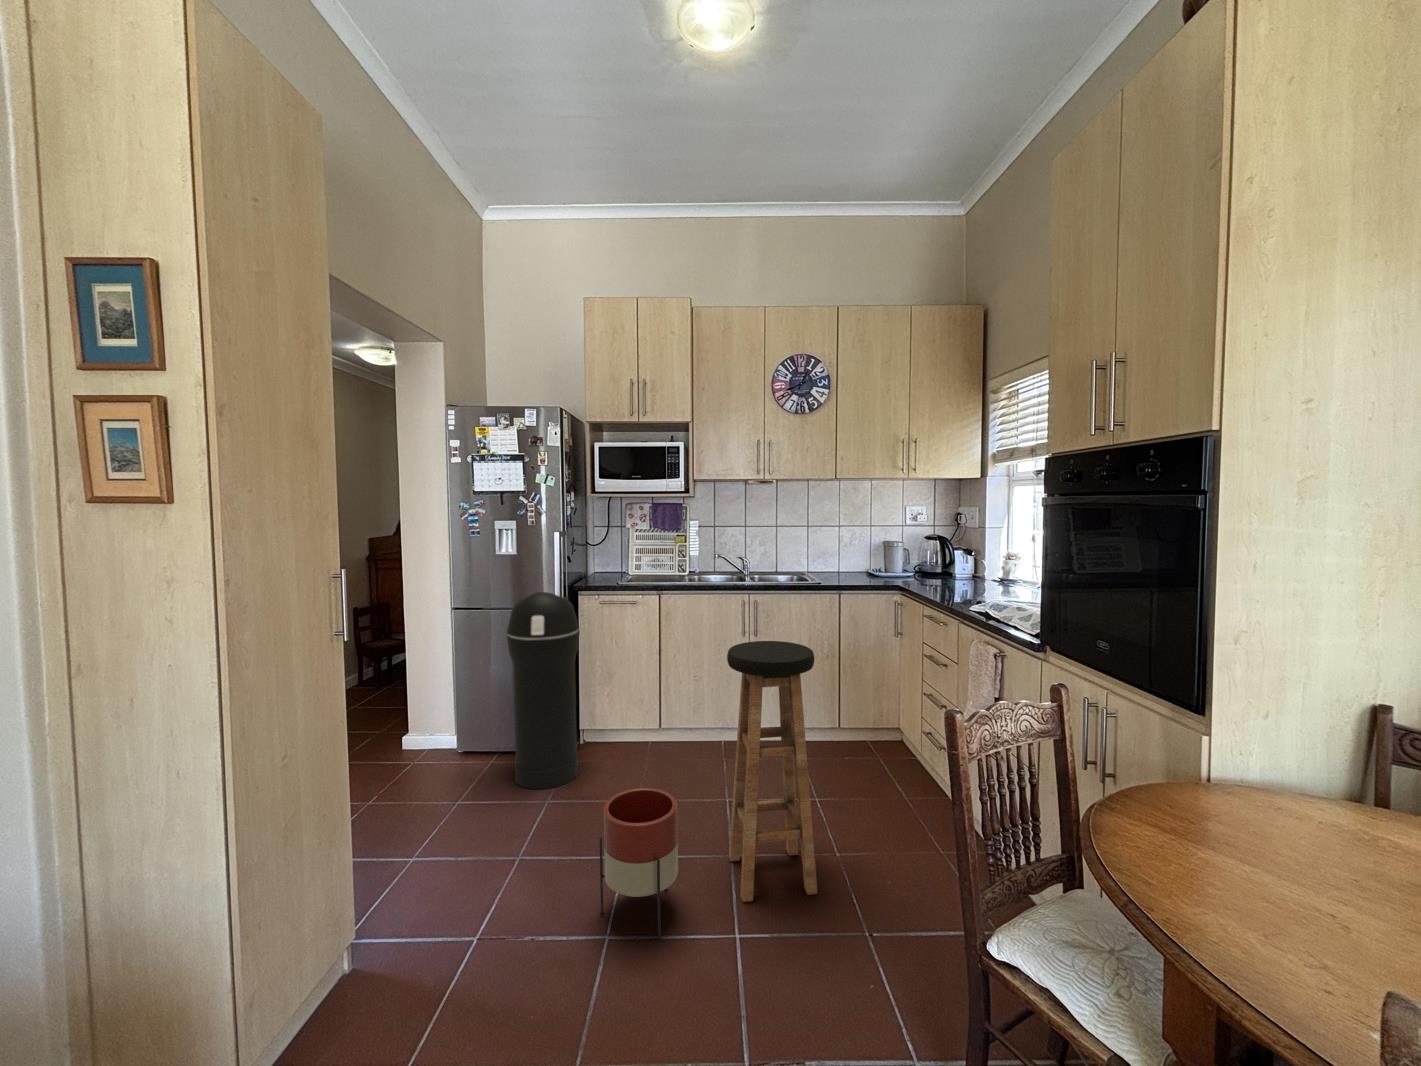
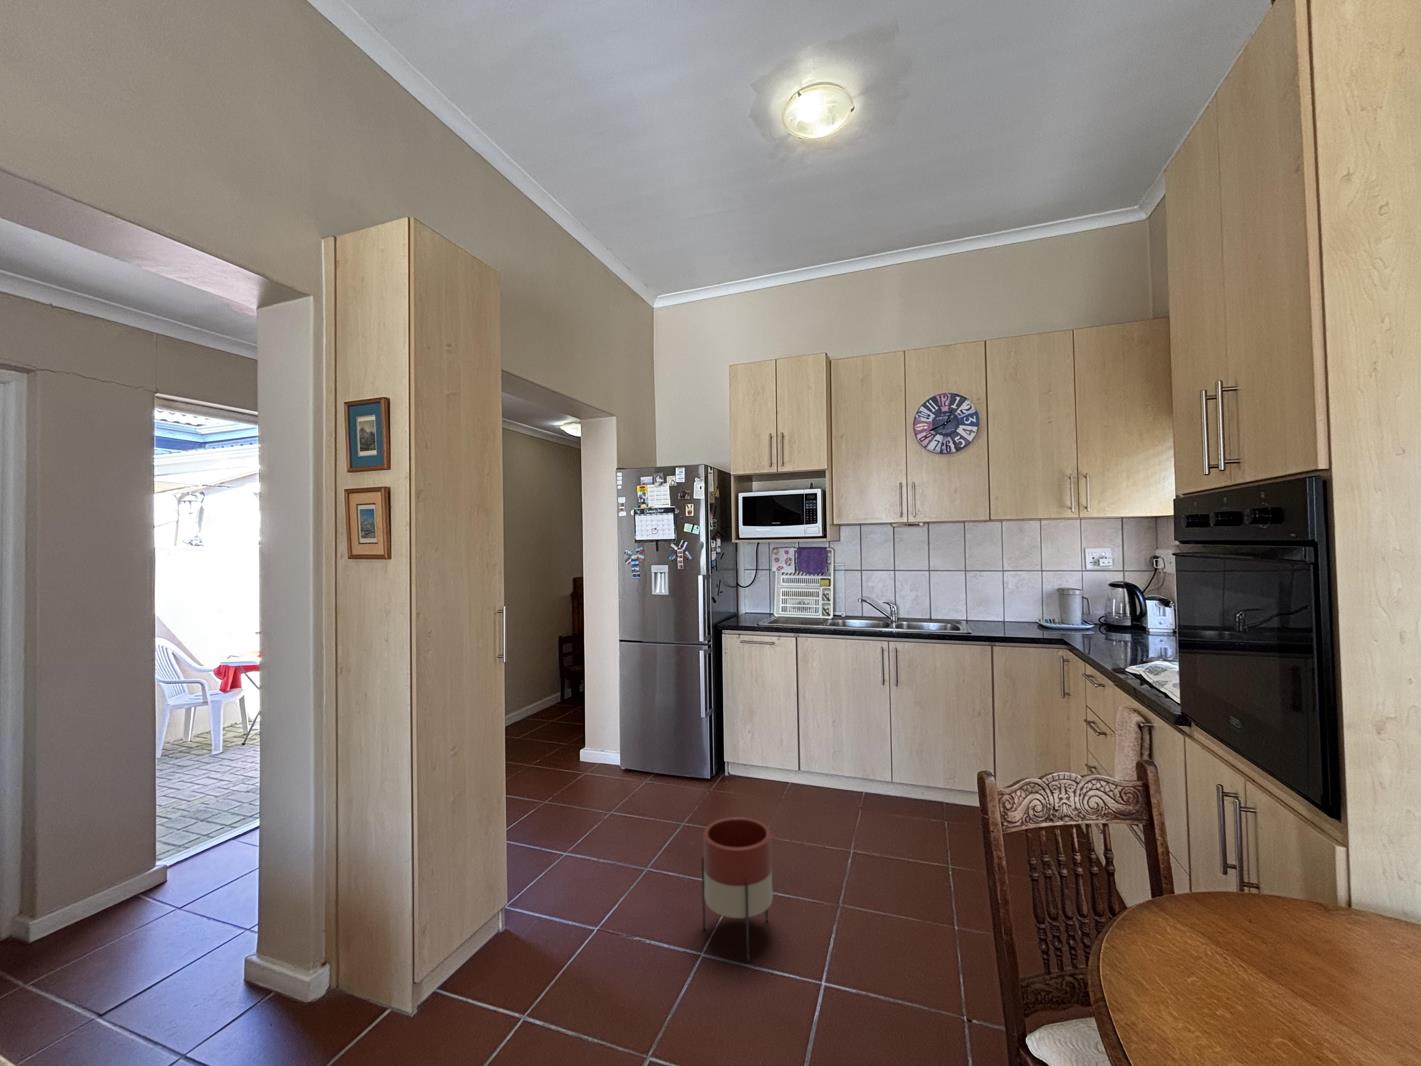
trash can: present [507,592,580,789] -> none [655,631,719,813]
bar stool: present [727,641,817,902] -> none [825,687,918,956]

